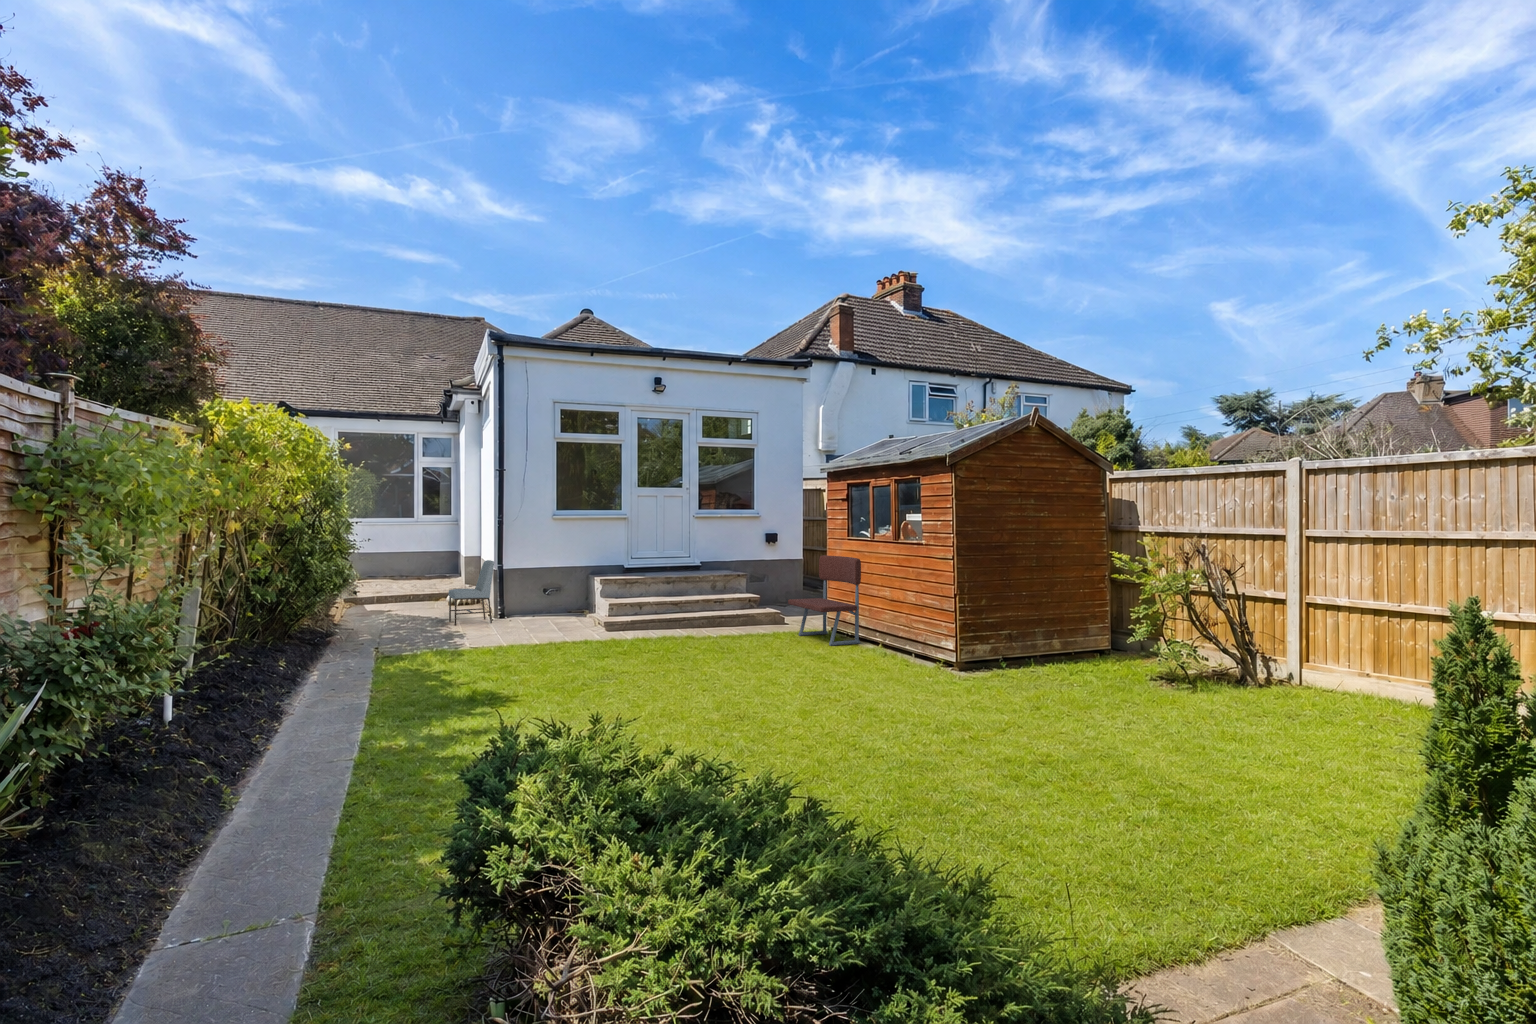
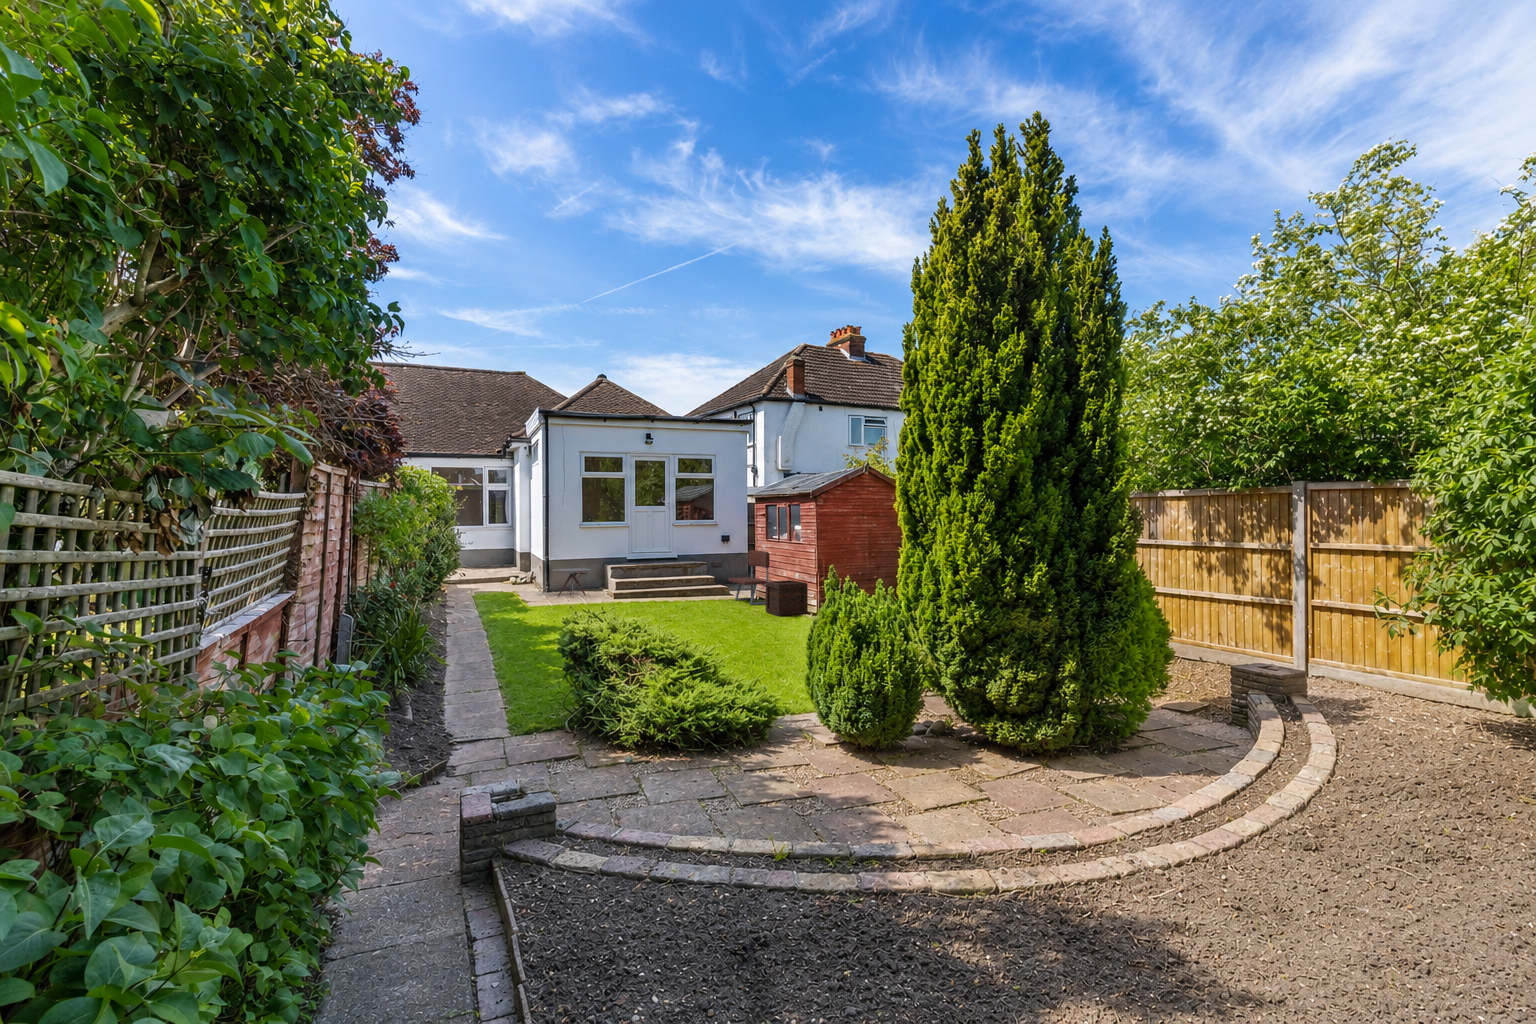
chair: present [448,560,494,625] -> none [515,555,544,597]
round table: none [505,581,569,628] -> present [552,568,592,597]
wooden crate: none [869,607,946,672] -> present [766,580,808,616]

